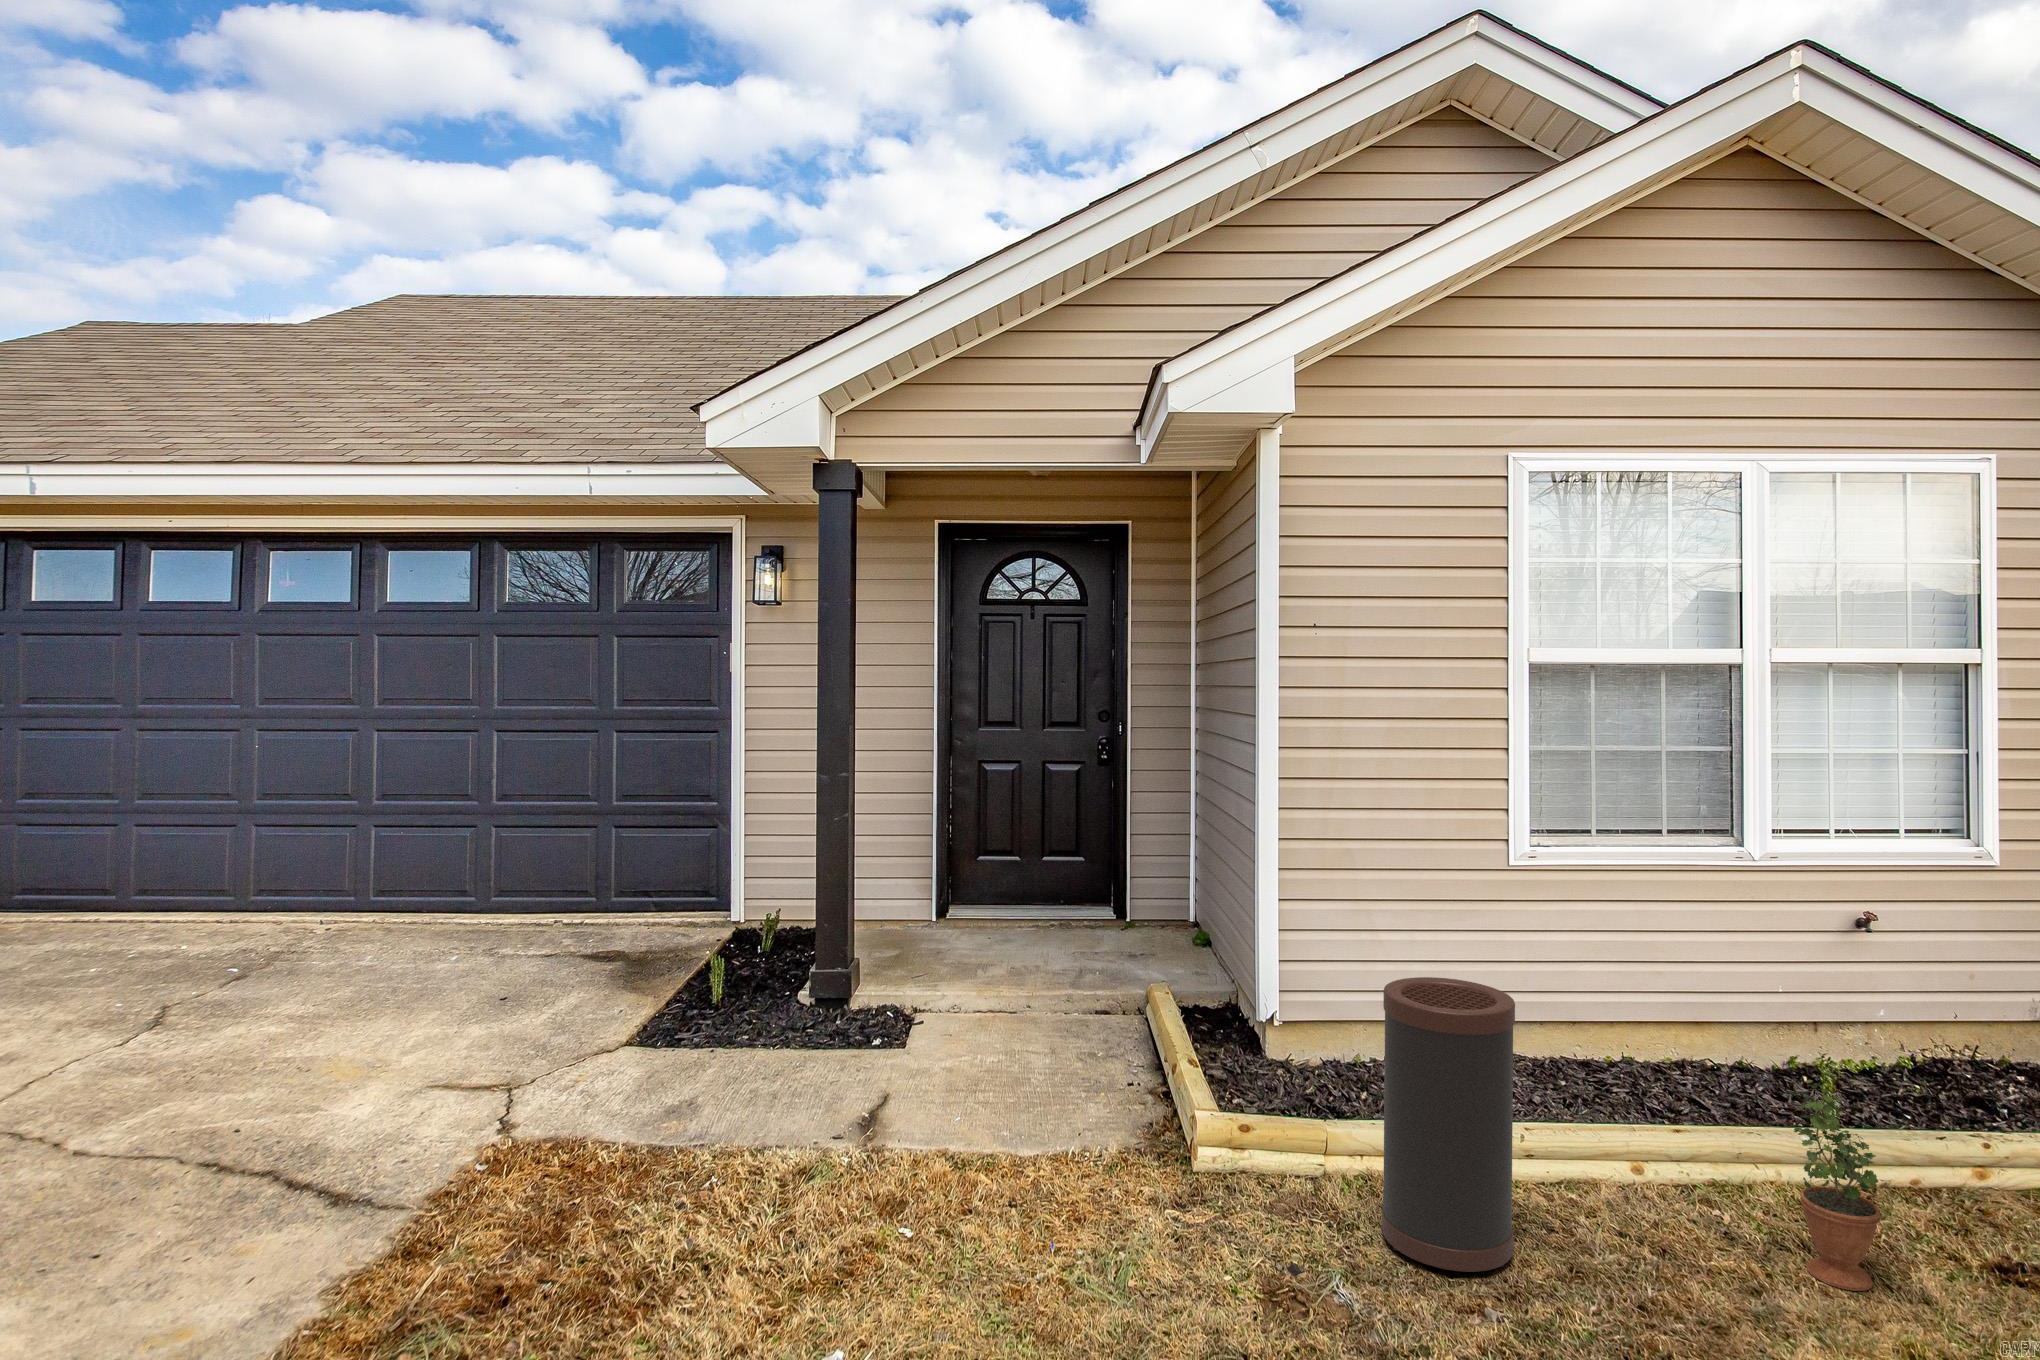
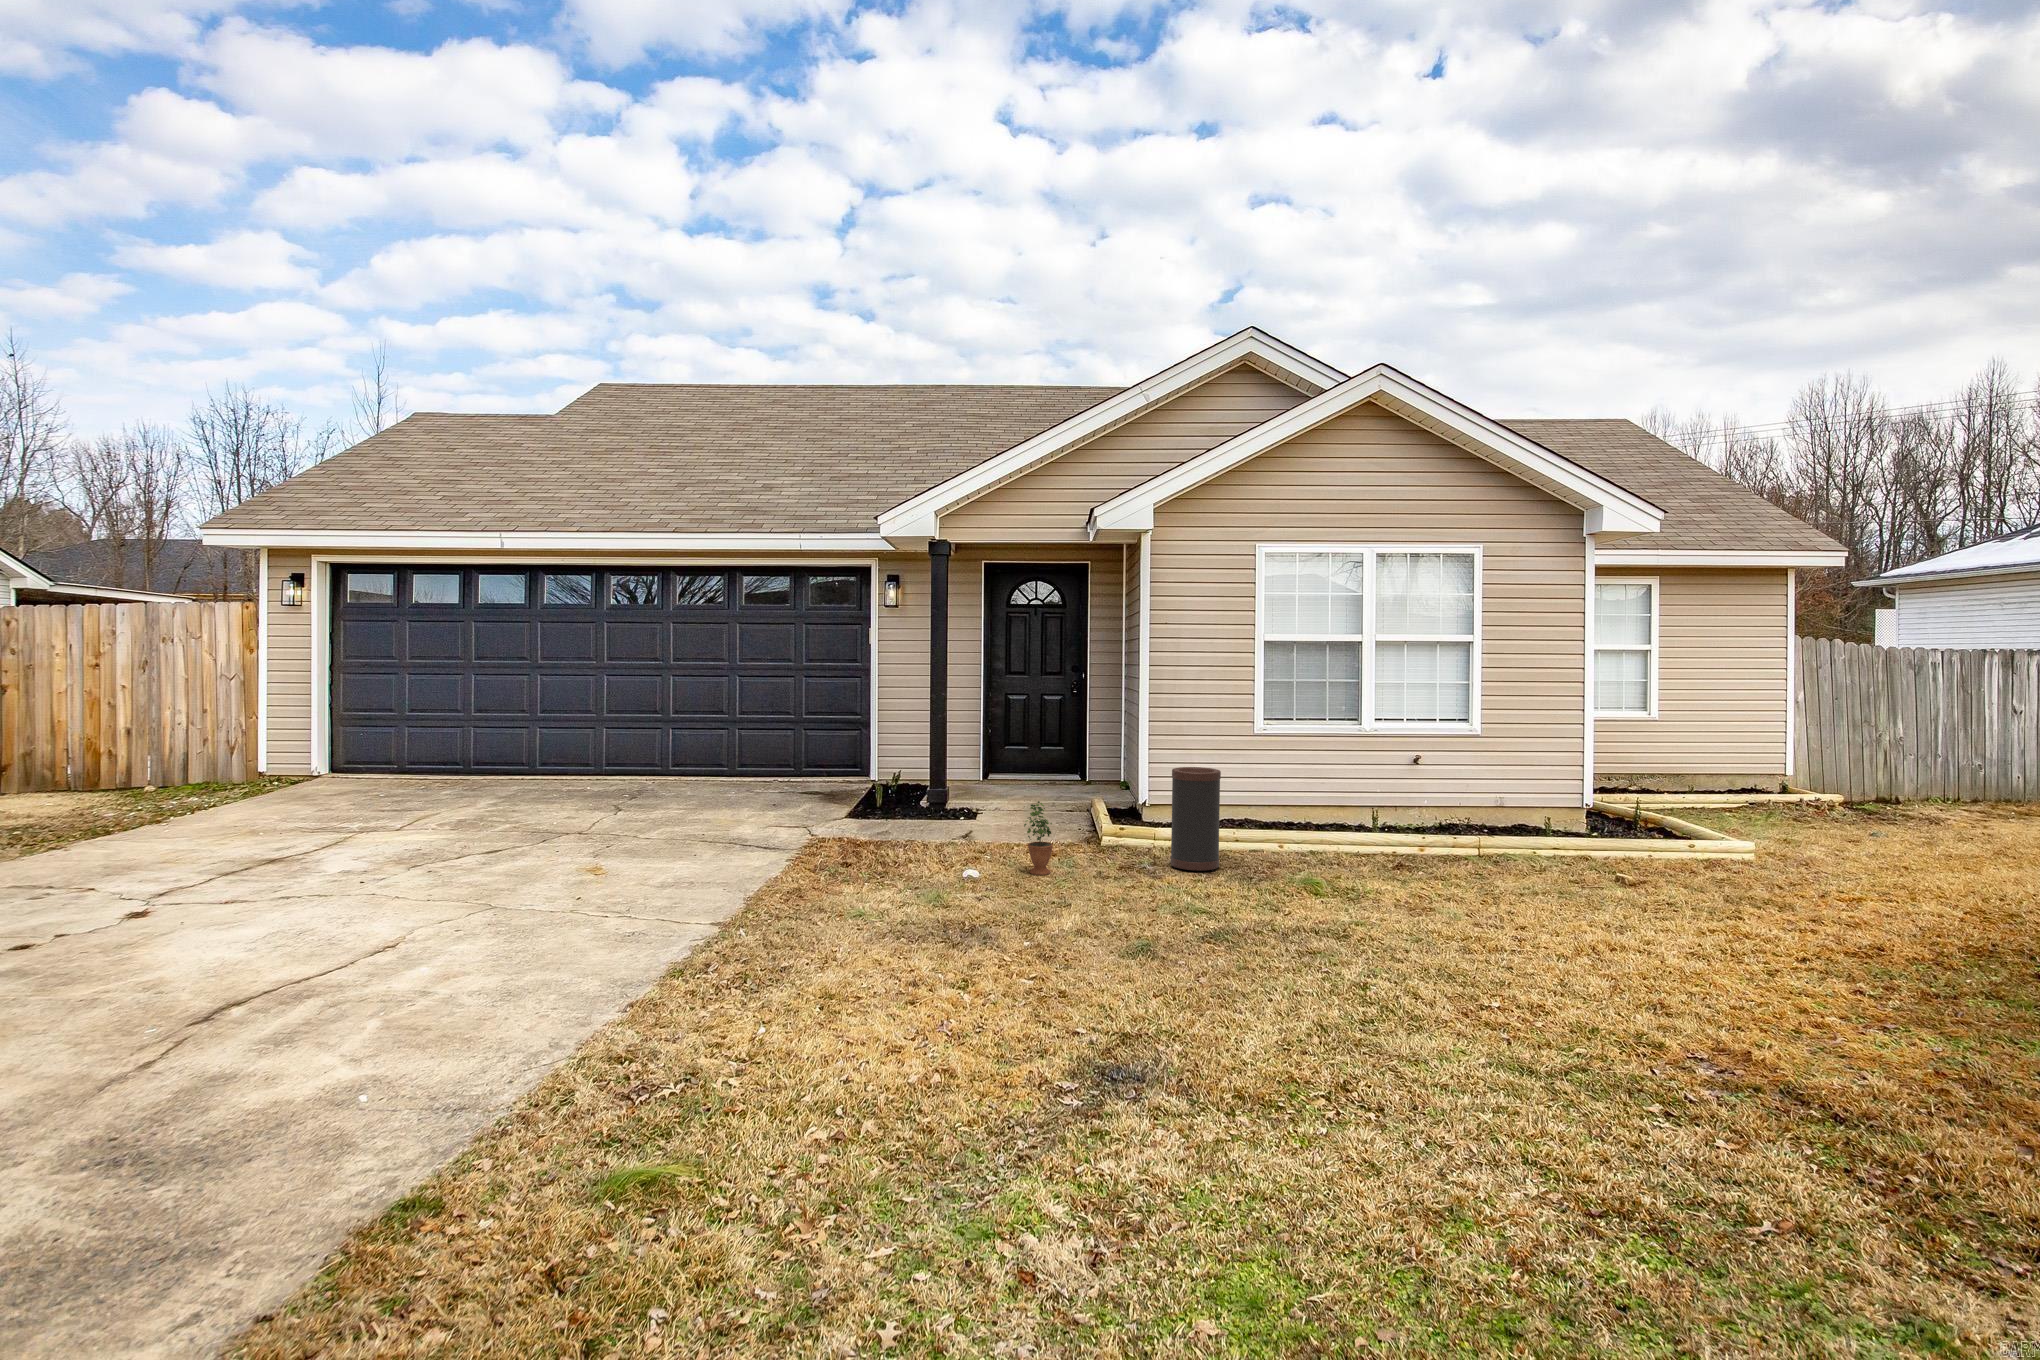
potted plant: present [1785,1080,1880,1291] -> present [1024,801,1053,875]

